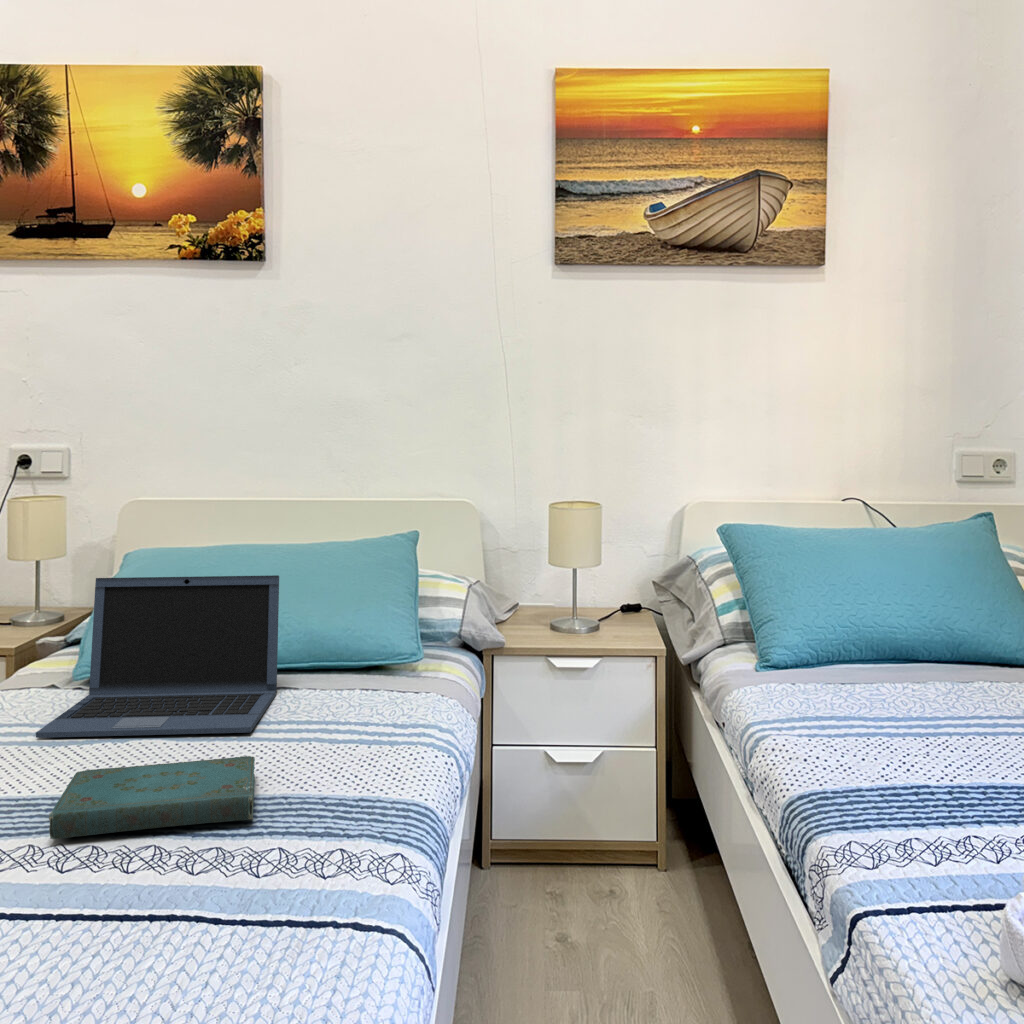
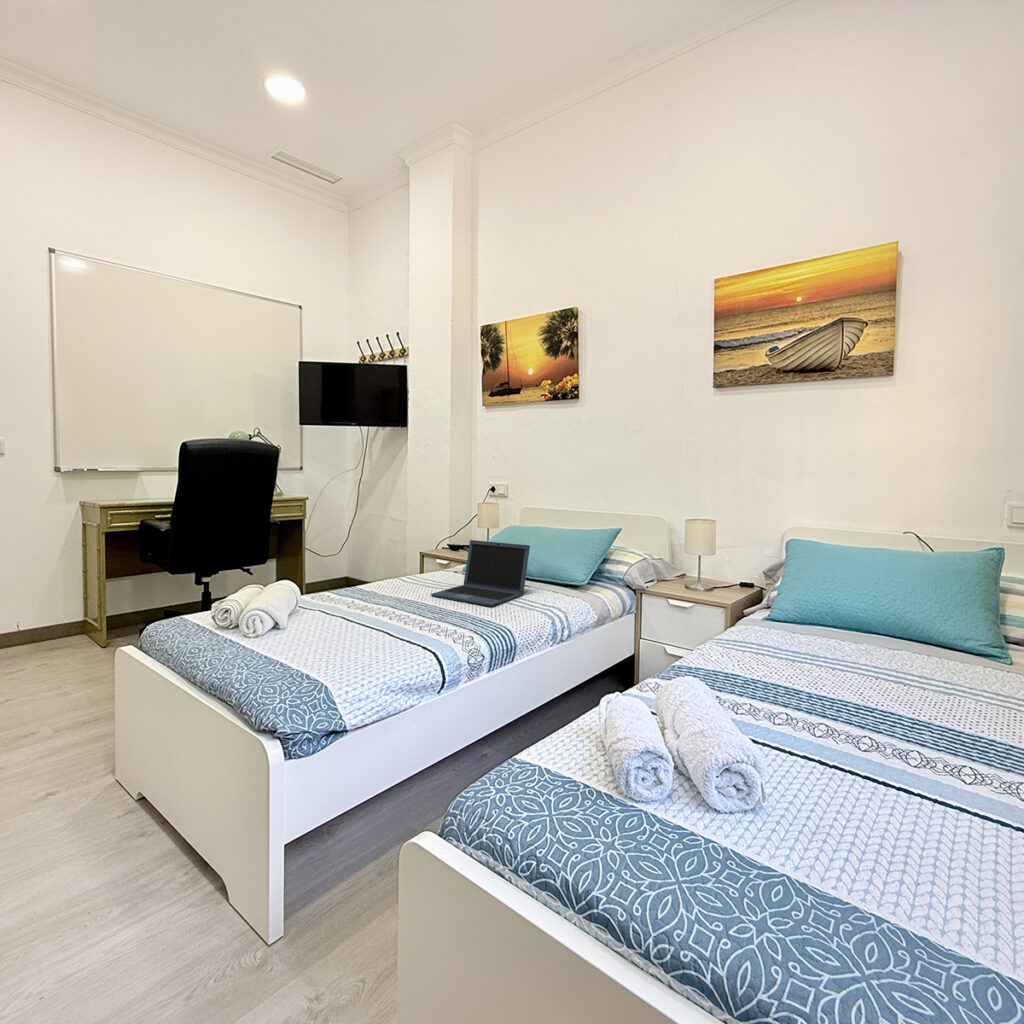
book: present [49,756,255,839] -> none [395,607,473,631]

